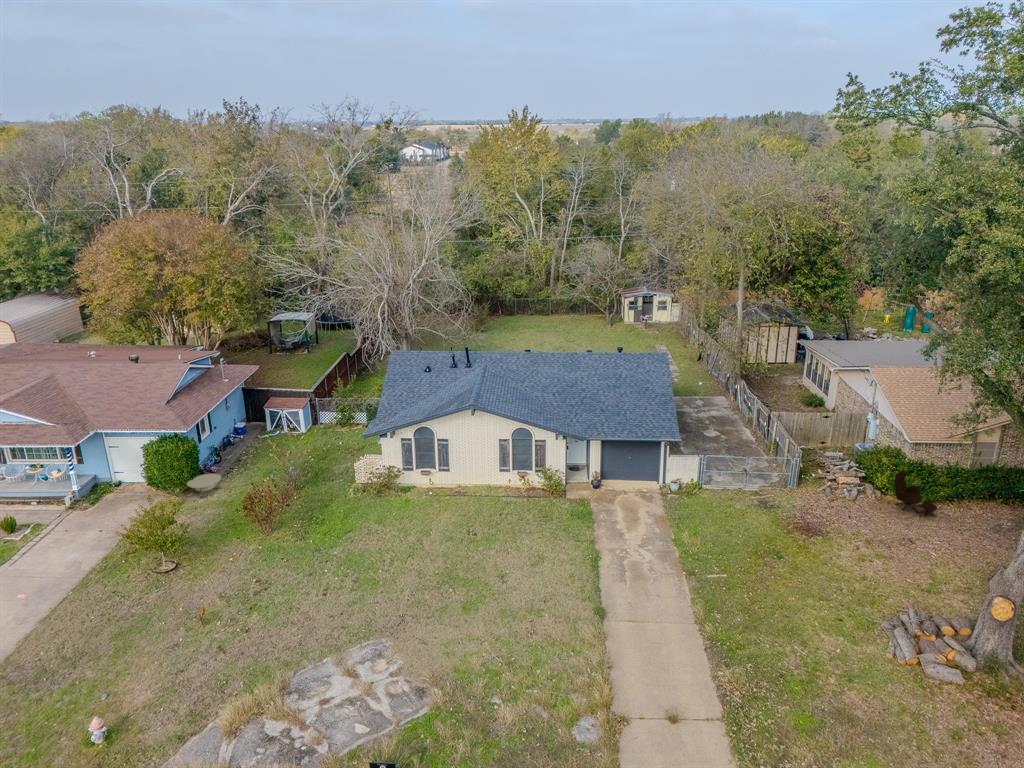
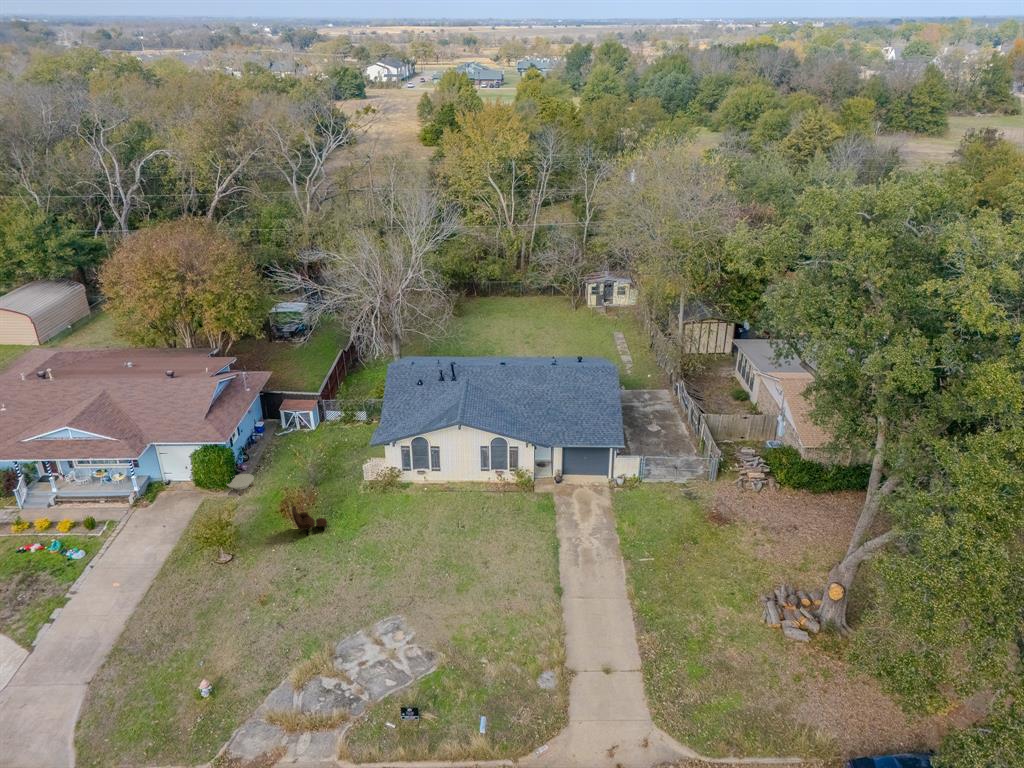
lounge chair: present [894,470,937,515] -> present [292,506,327,535]

